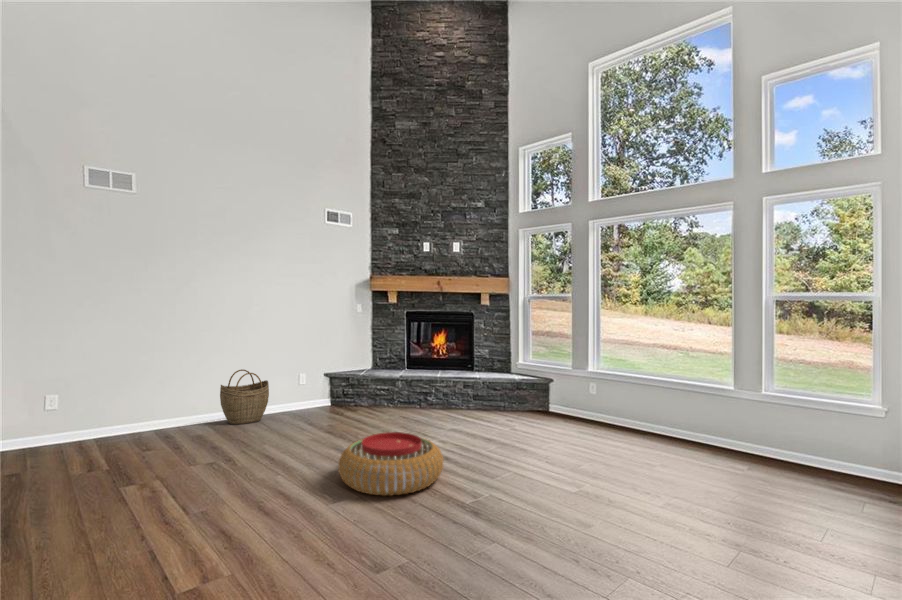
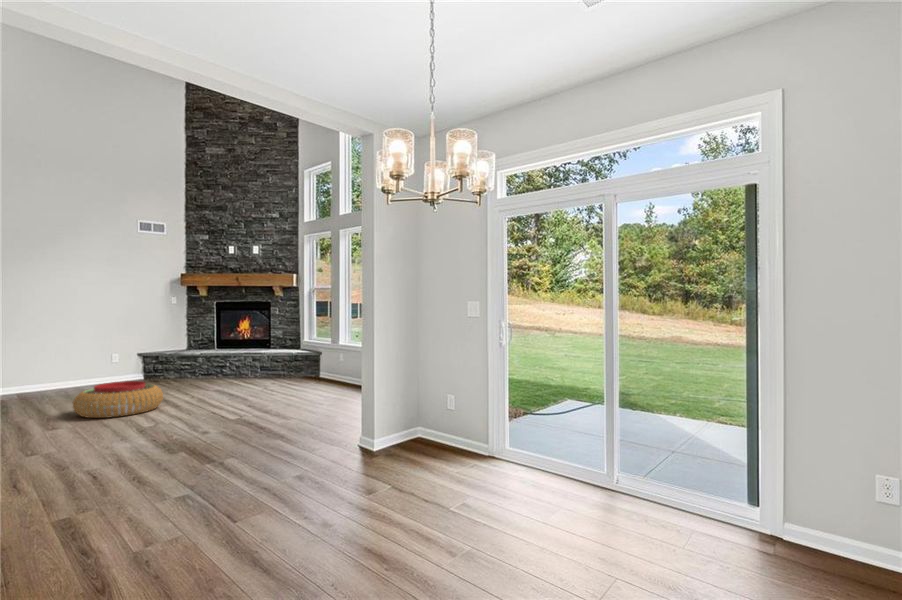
woven basket: present [220,369,269,425] -> none [29,349,76,391]

